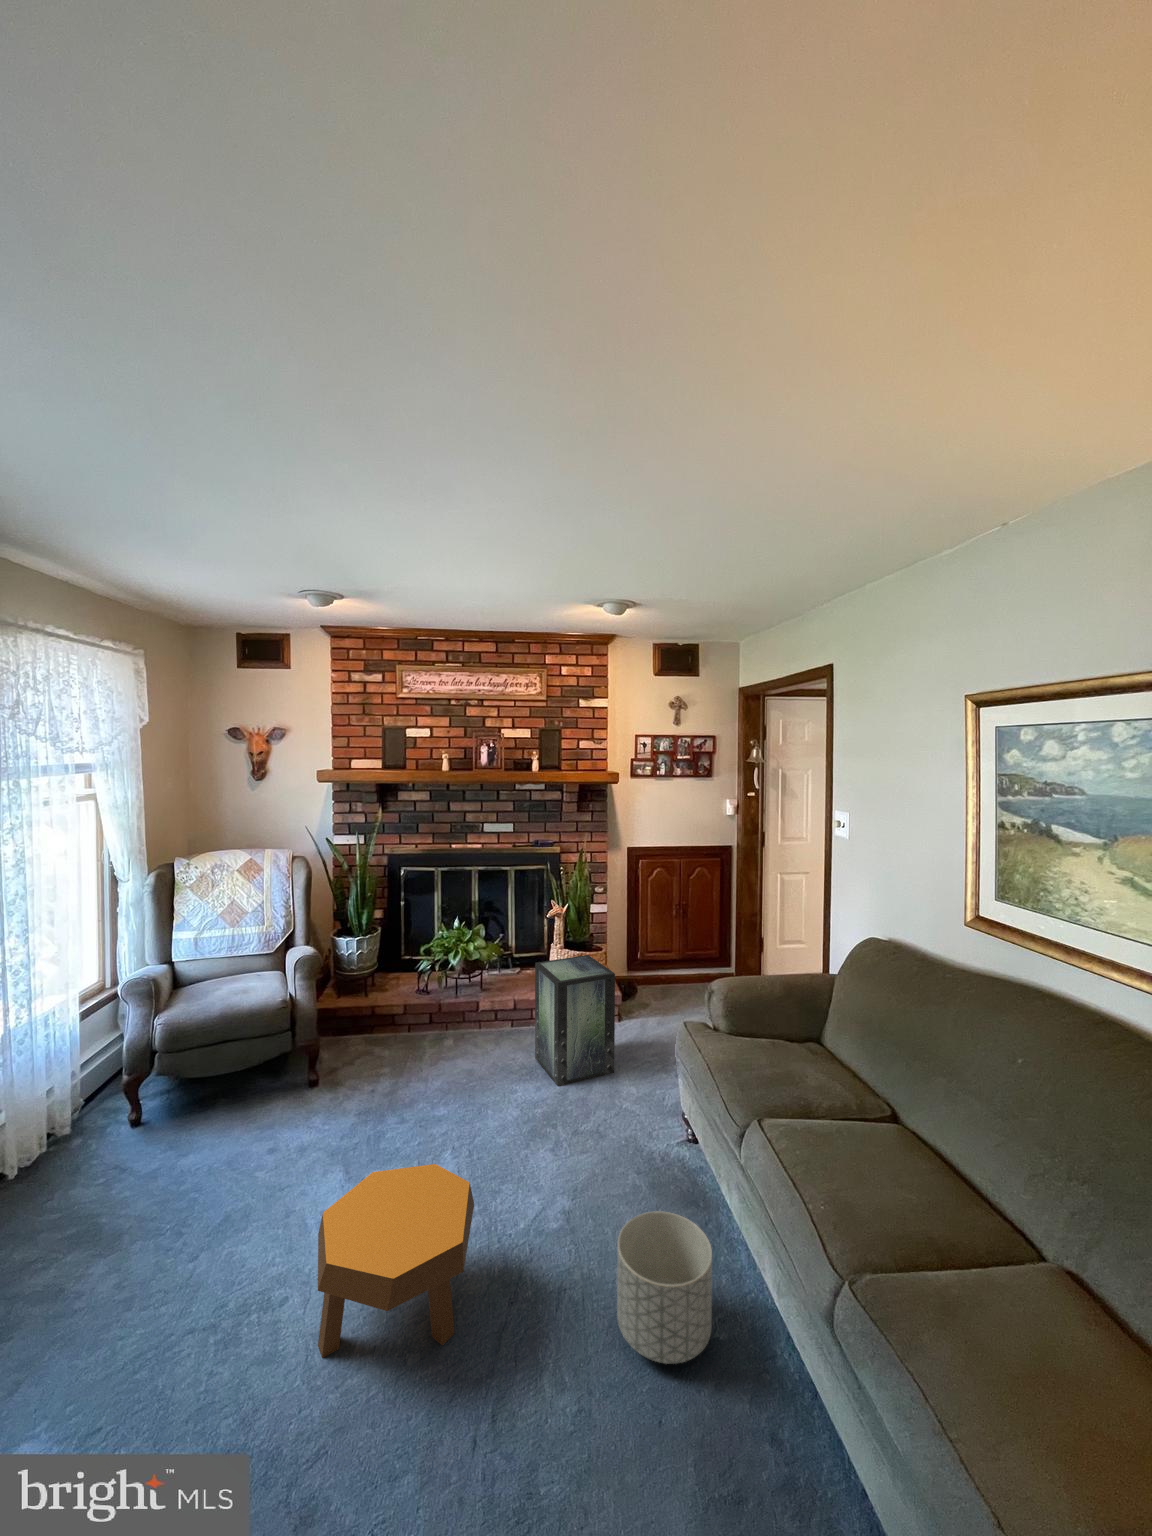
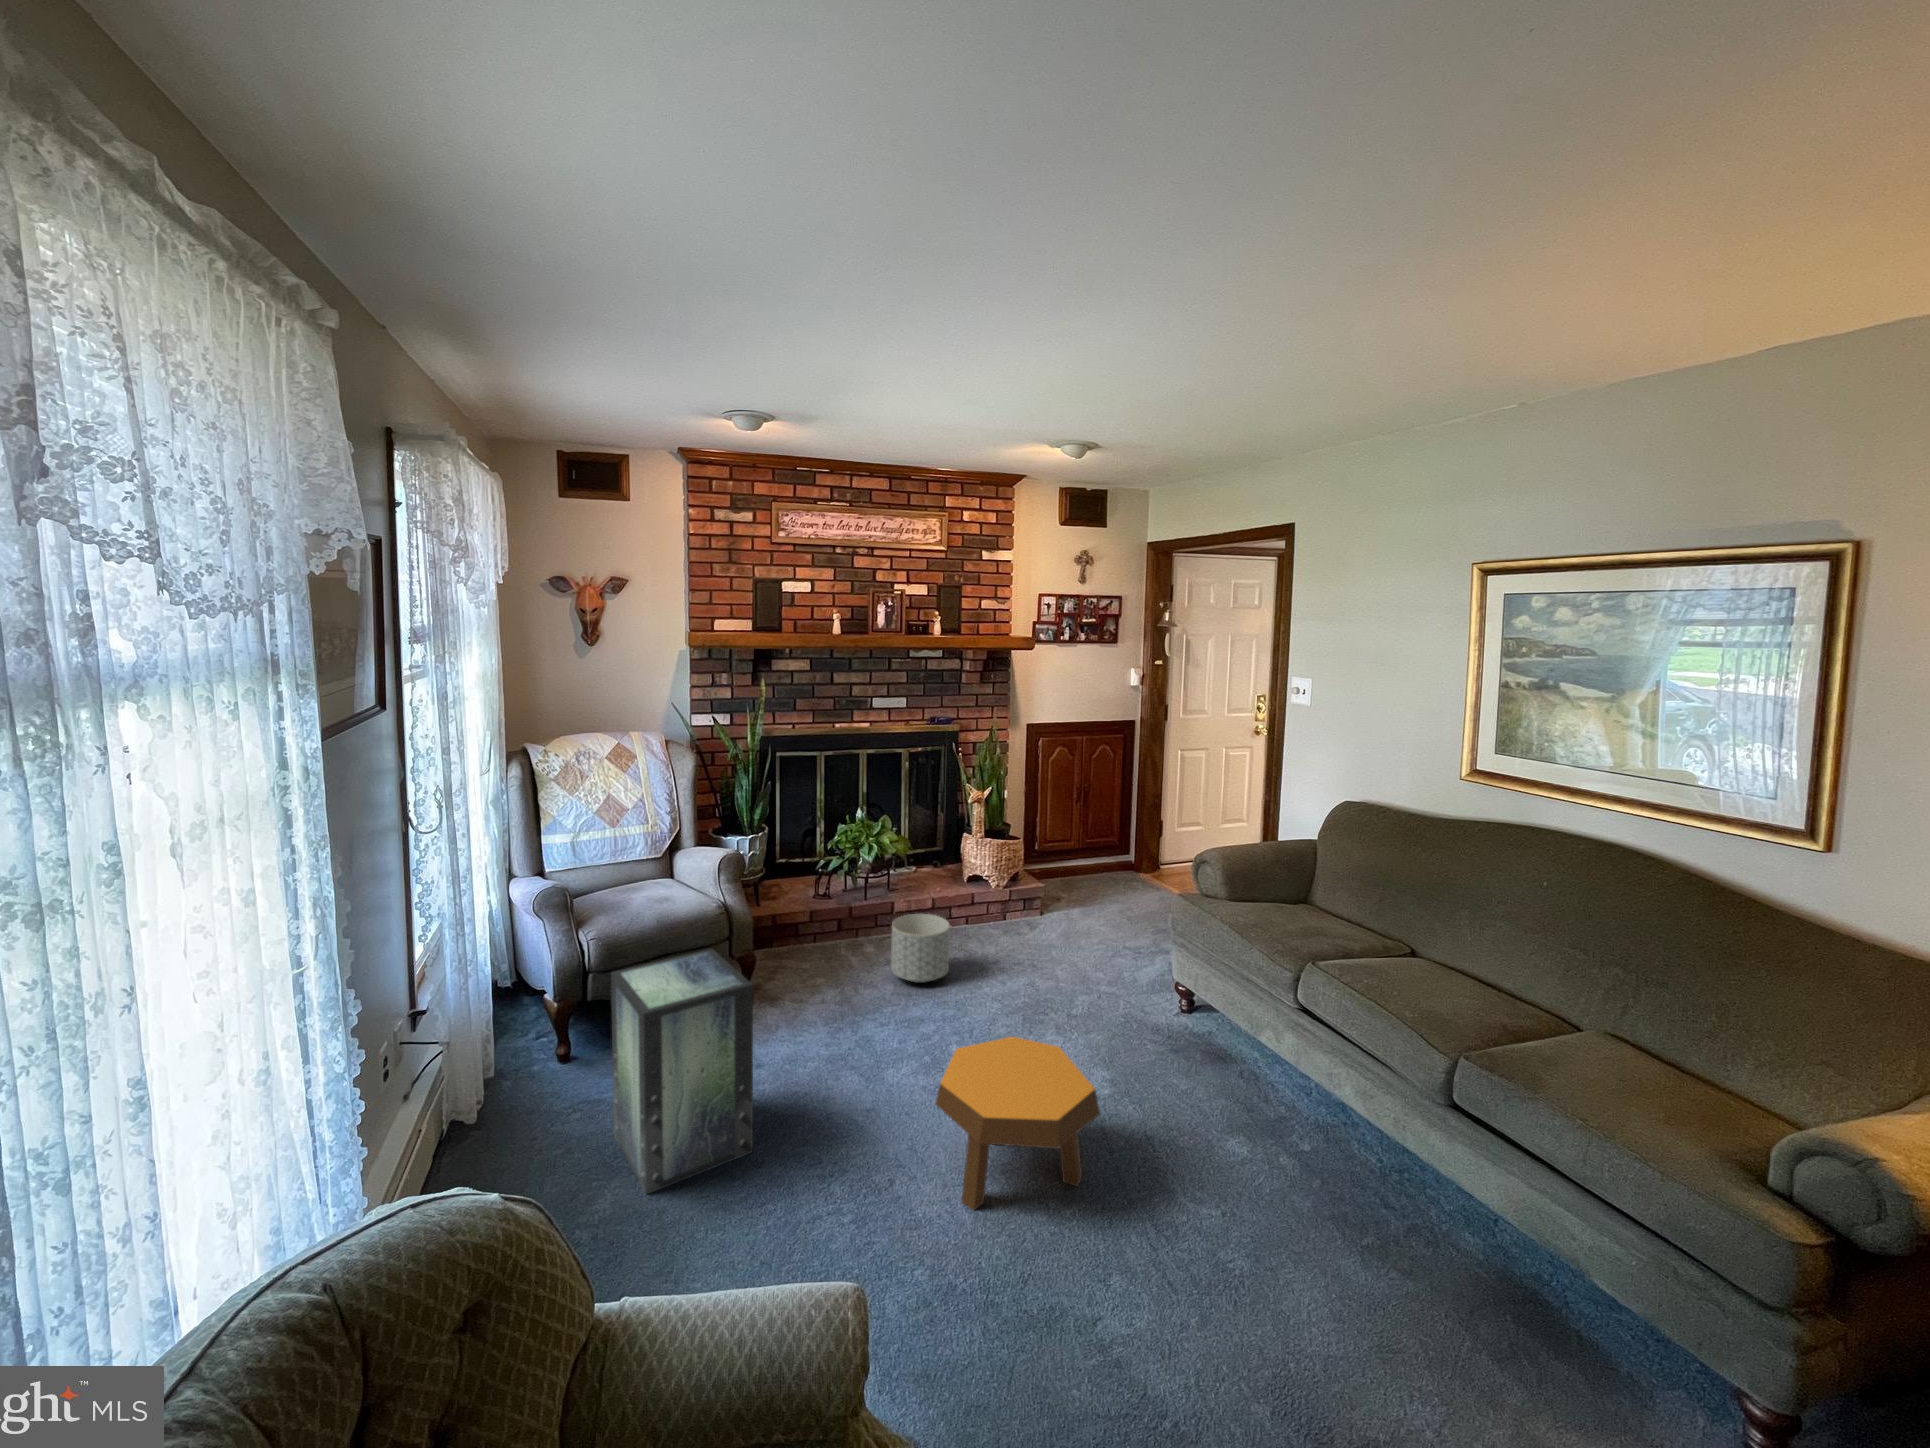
storage box: present [535,955,615,1086] -> present [611,949,753,1194]
planter: present [617,1211,712,1364] -> present [891,914,950,983]

